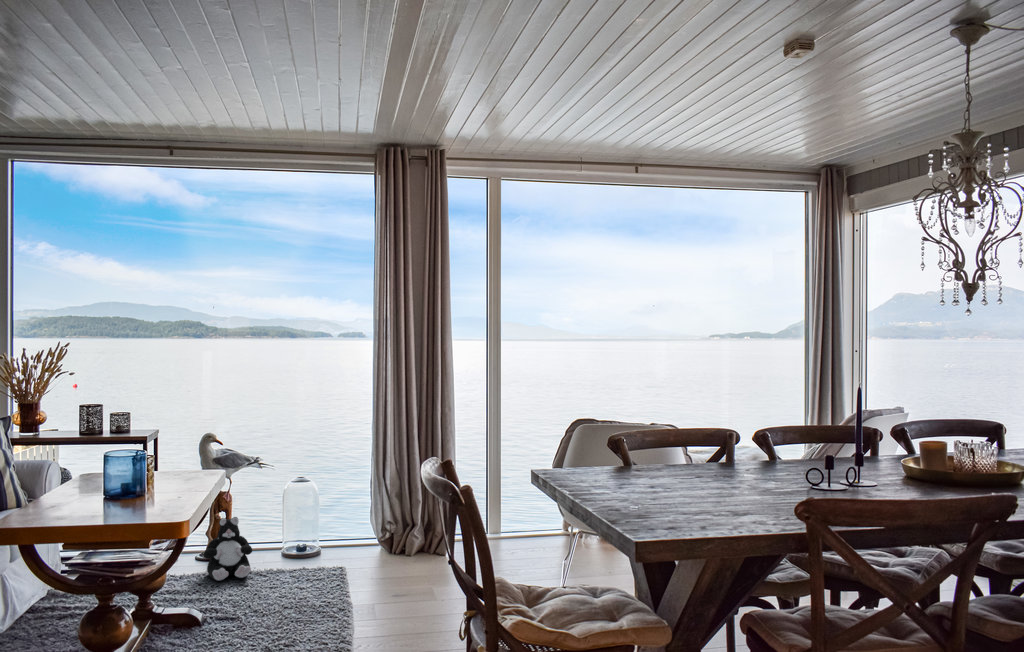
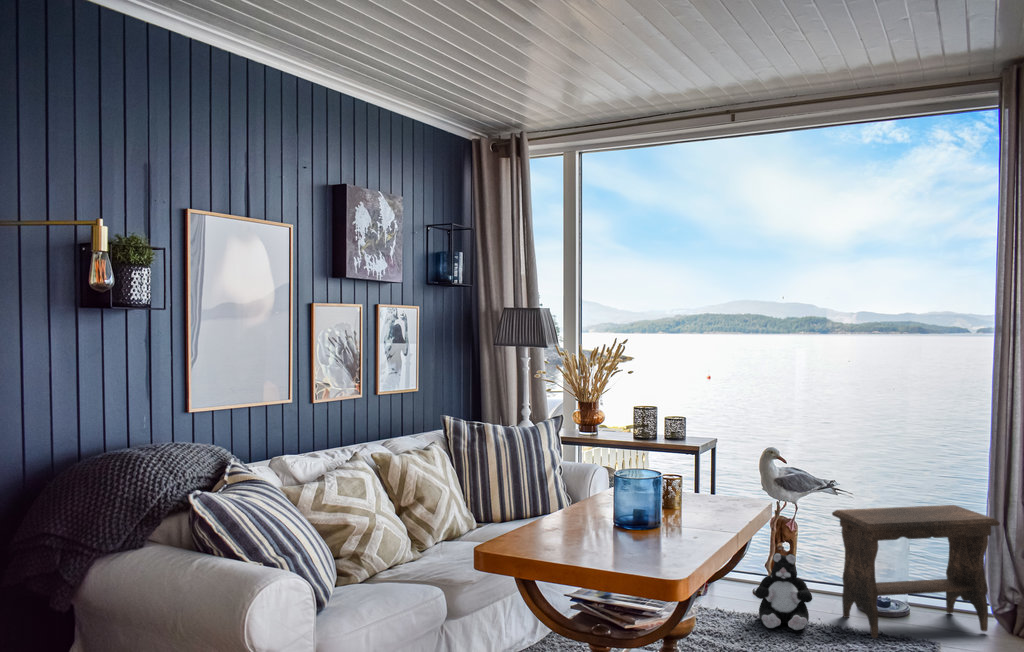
footstool: none [266,466,385,573] -> present [832,505,1000,638]

